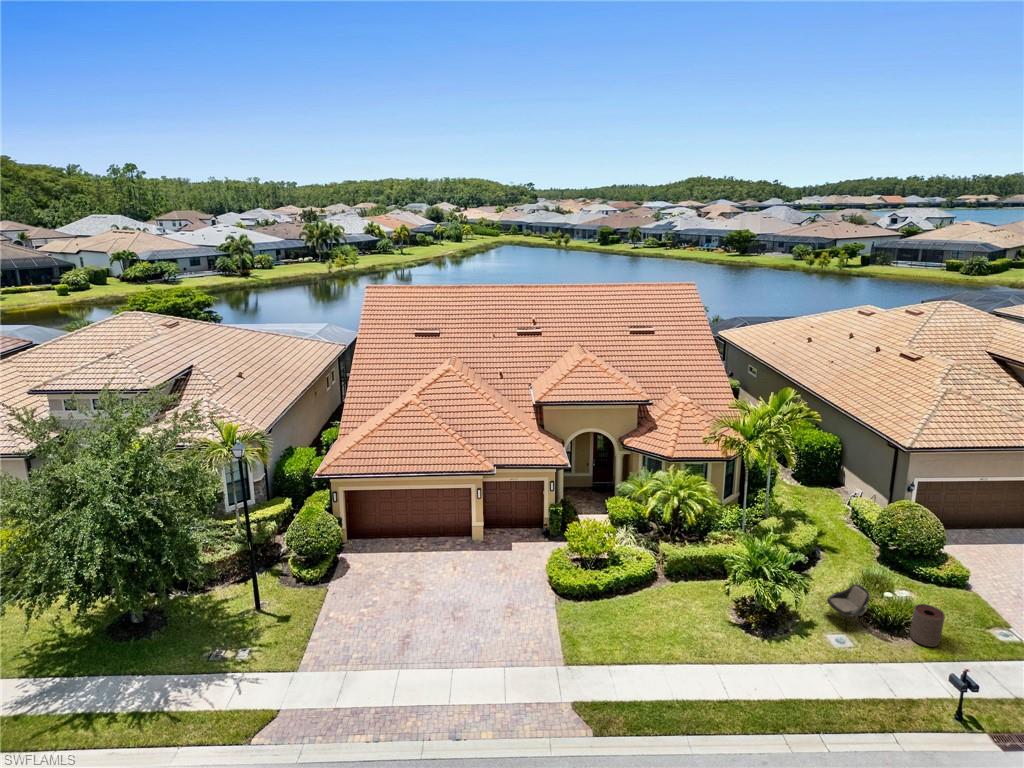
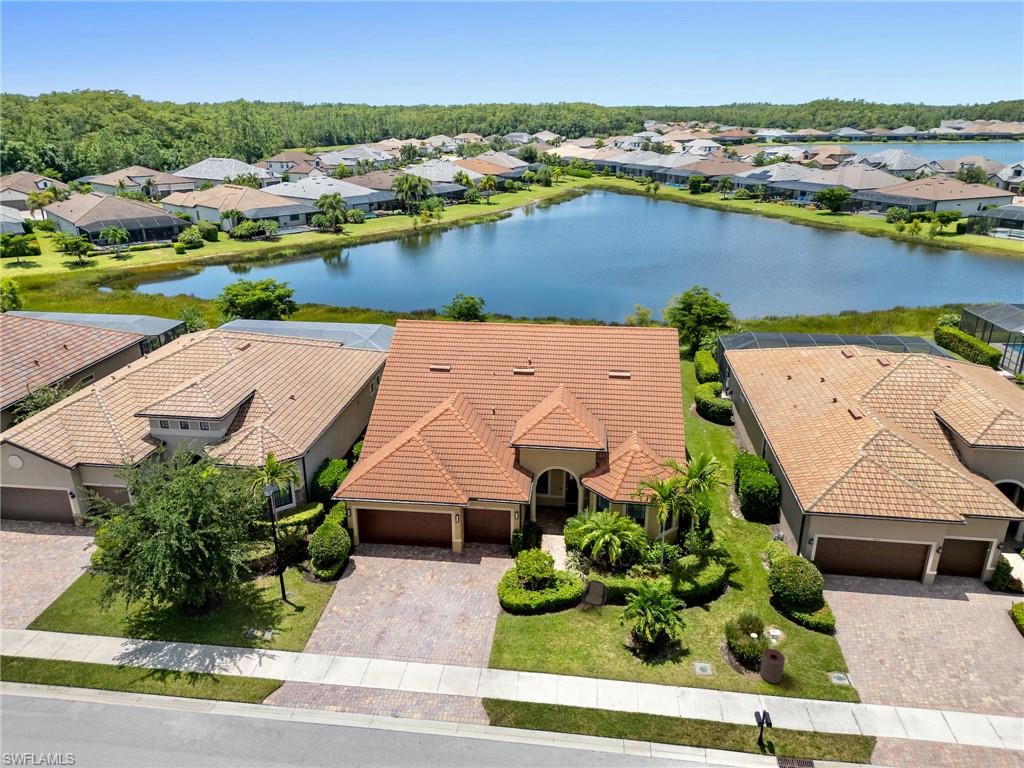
lounge chair: present [827,584,870,627] -> present [582,580,606,608]

